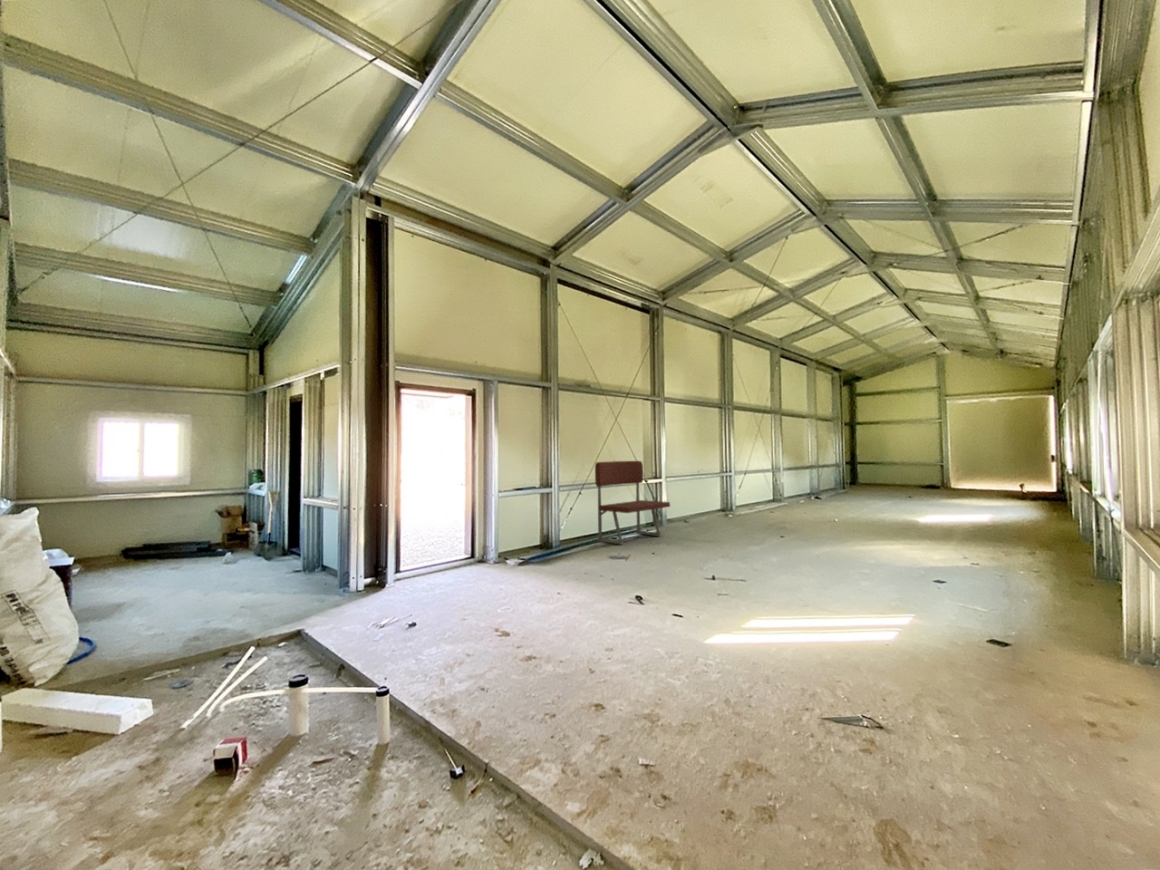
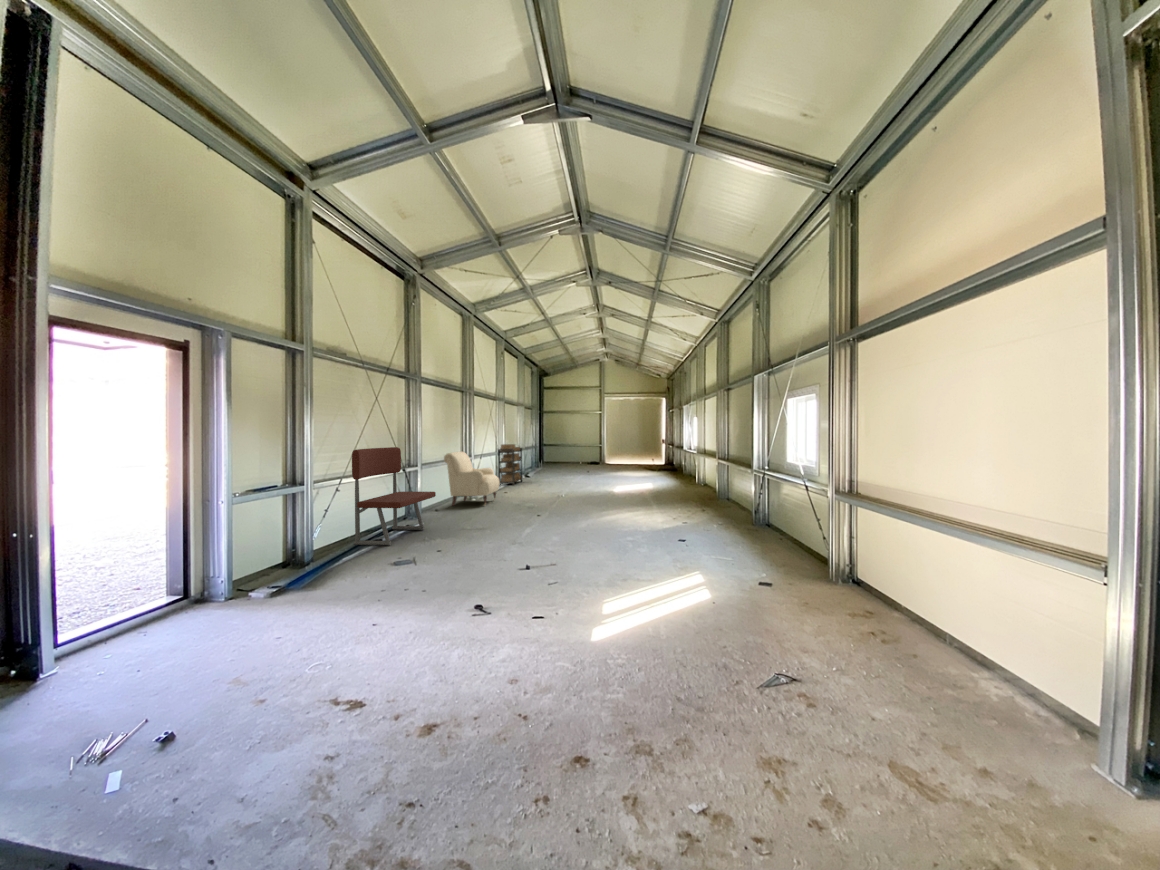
shelving unit: none [775,460,808,505] -> present [498,444,522,485]
chair: none [699,467,759,522] -> present [444,452,499,506]

